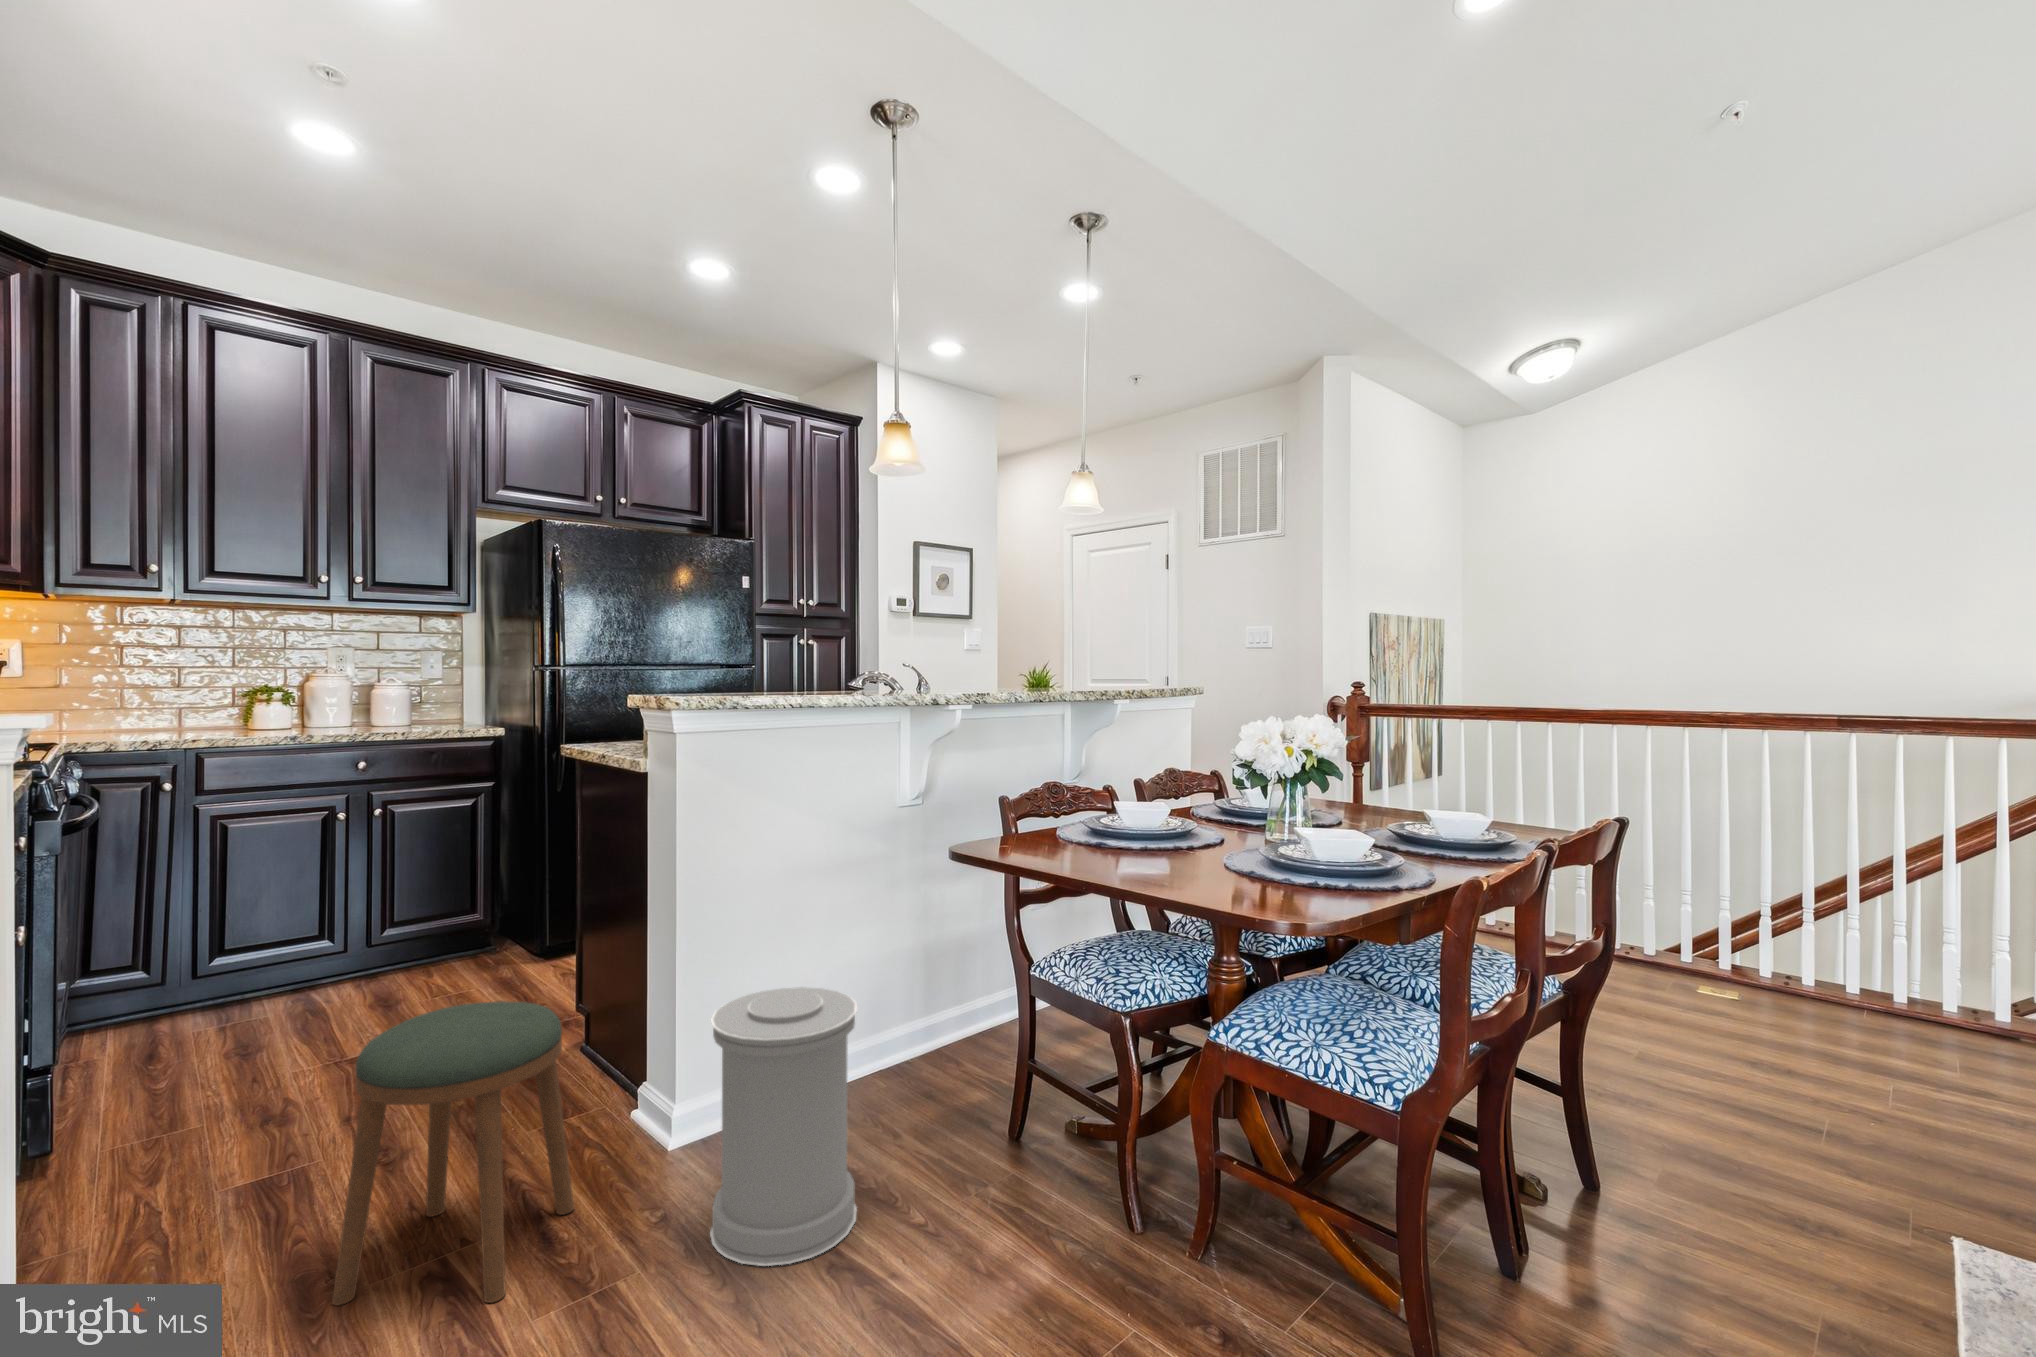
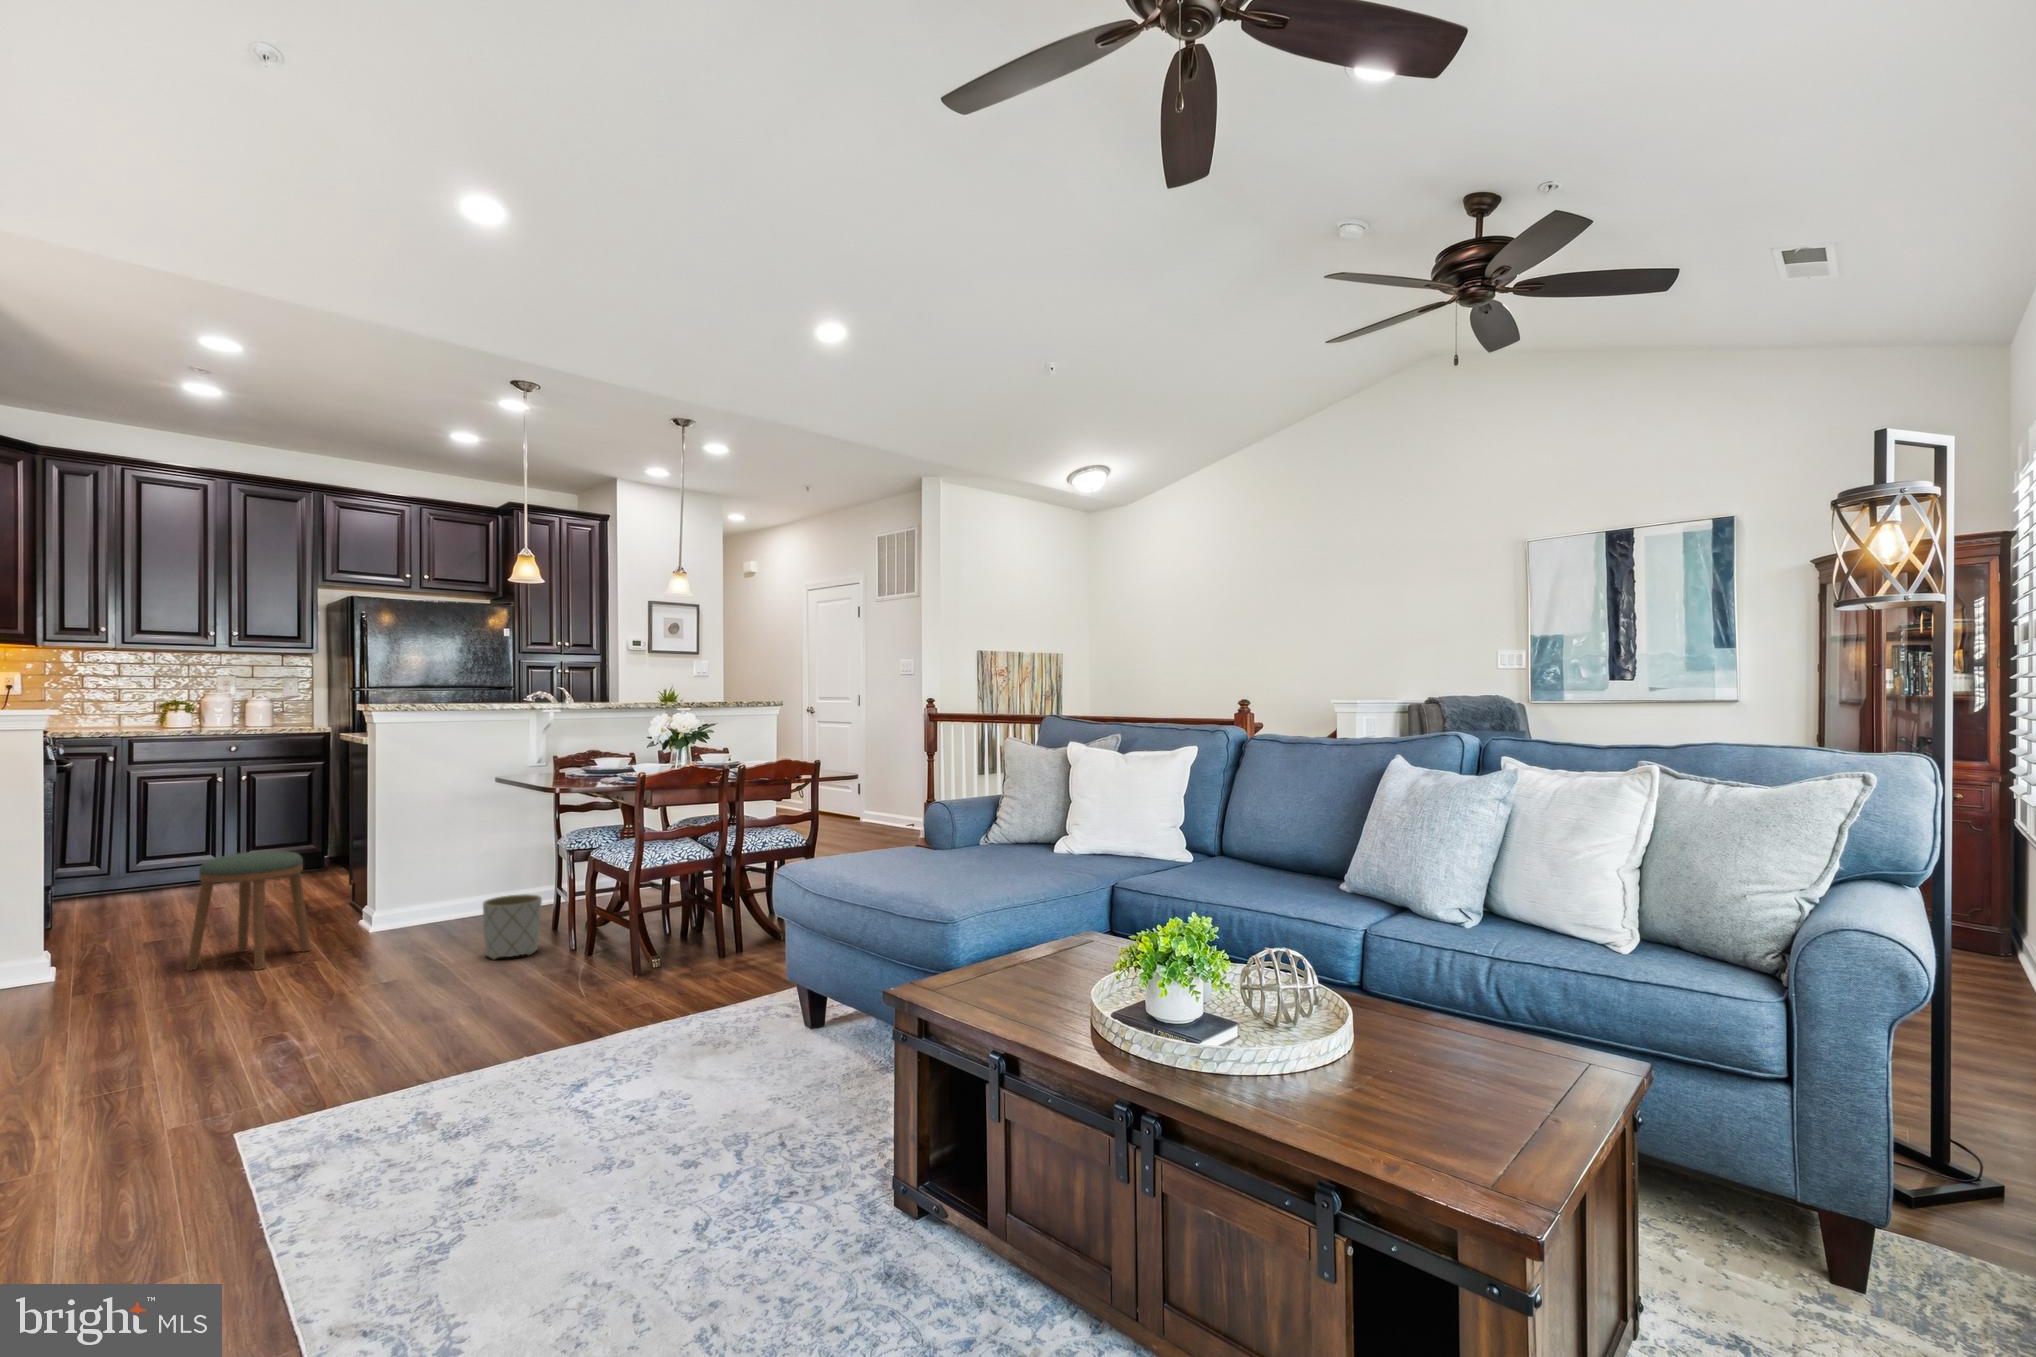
trash can: present [710,987,857,1266] -> none [369,848,450,962]
planter: none [948,1087,1059,1256] -> present [483,894,542,959]

